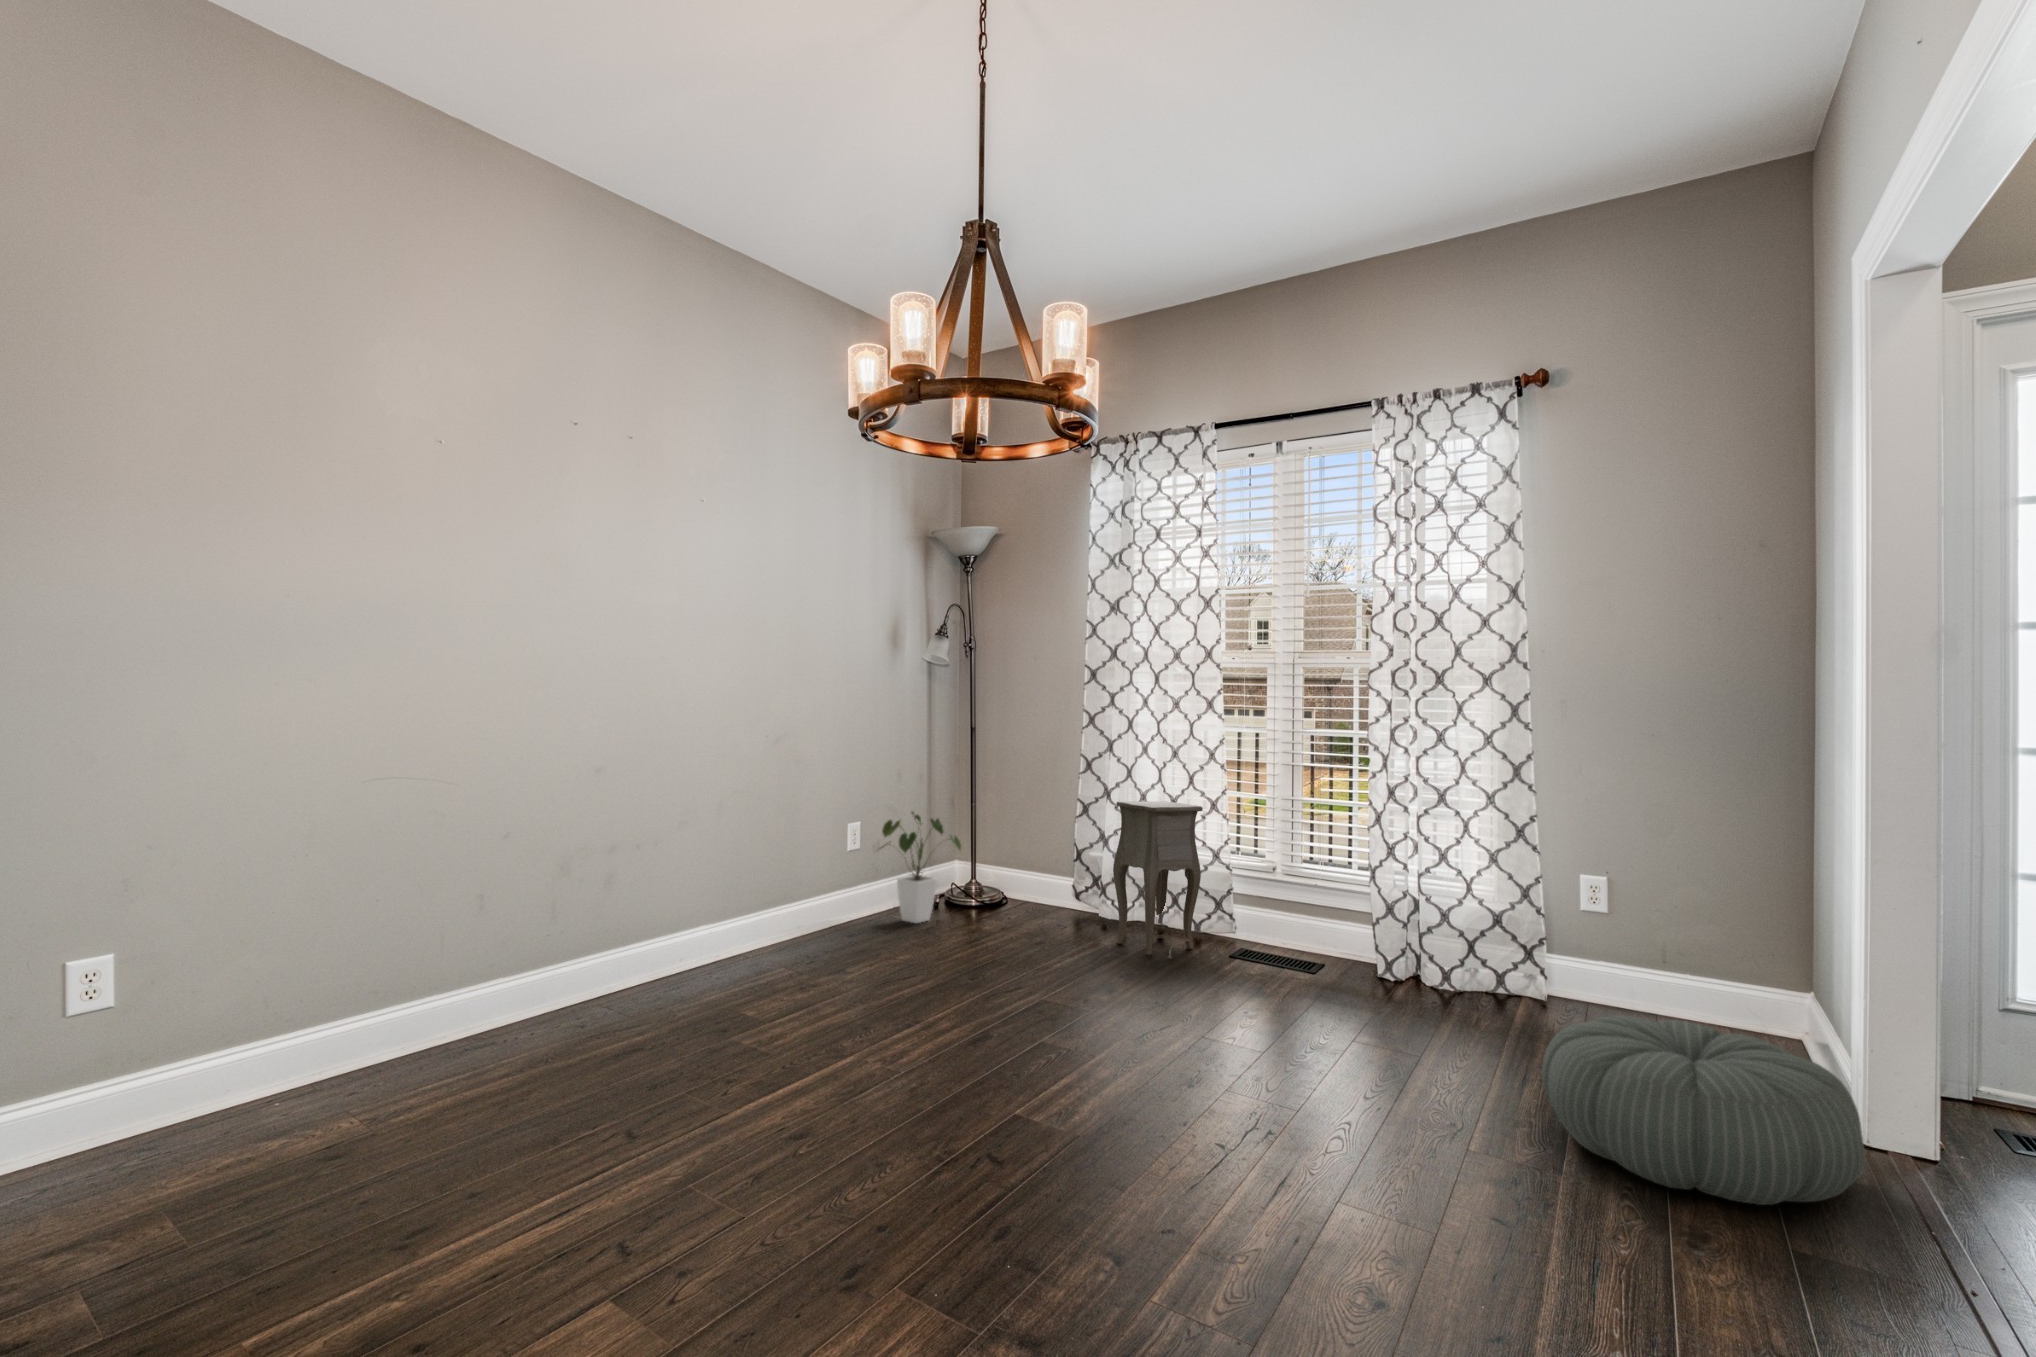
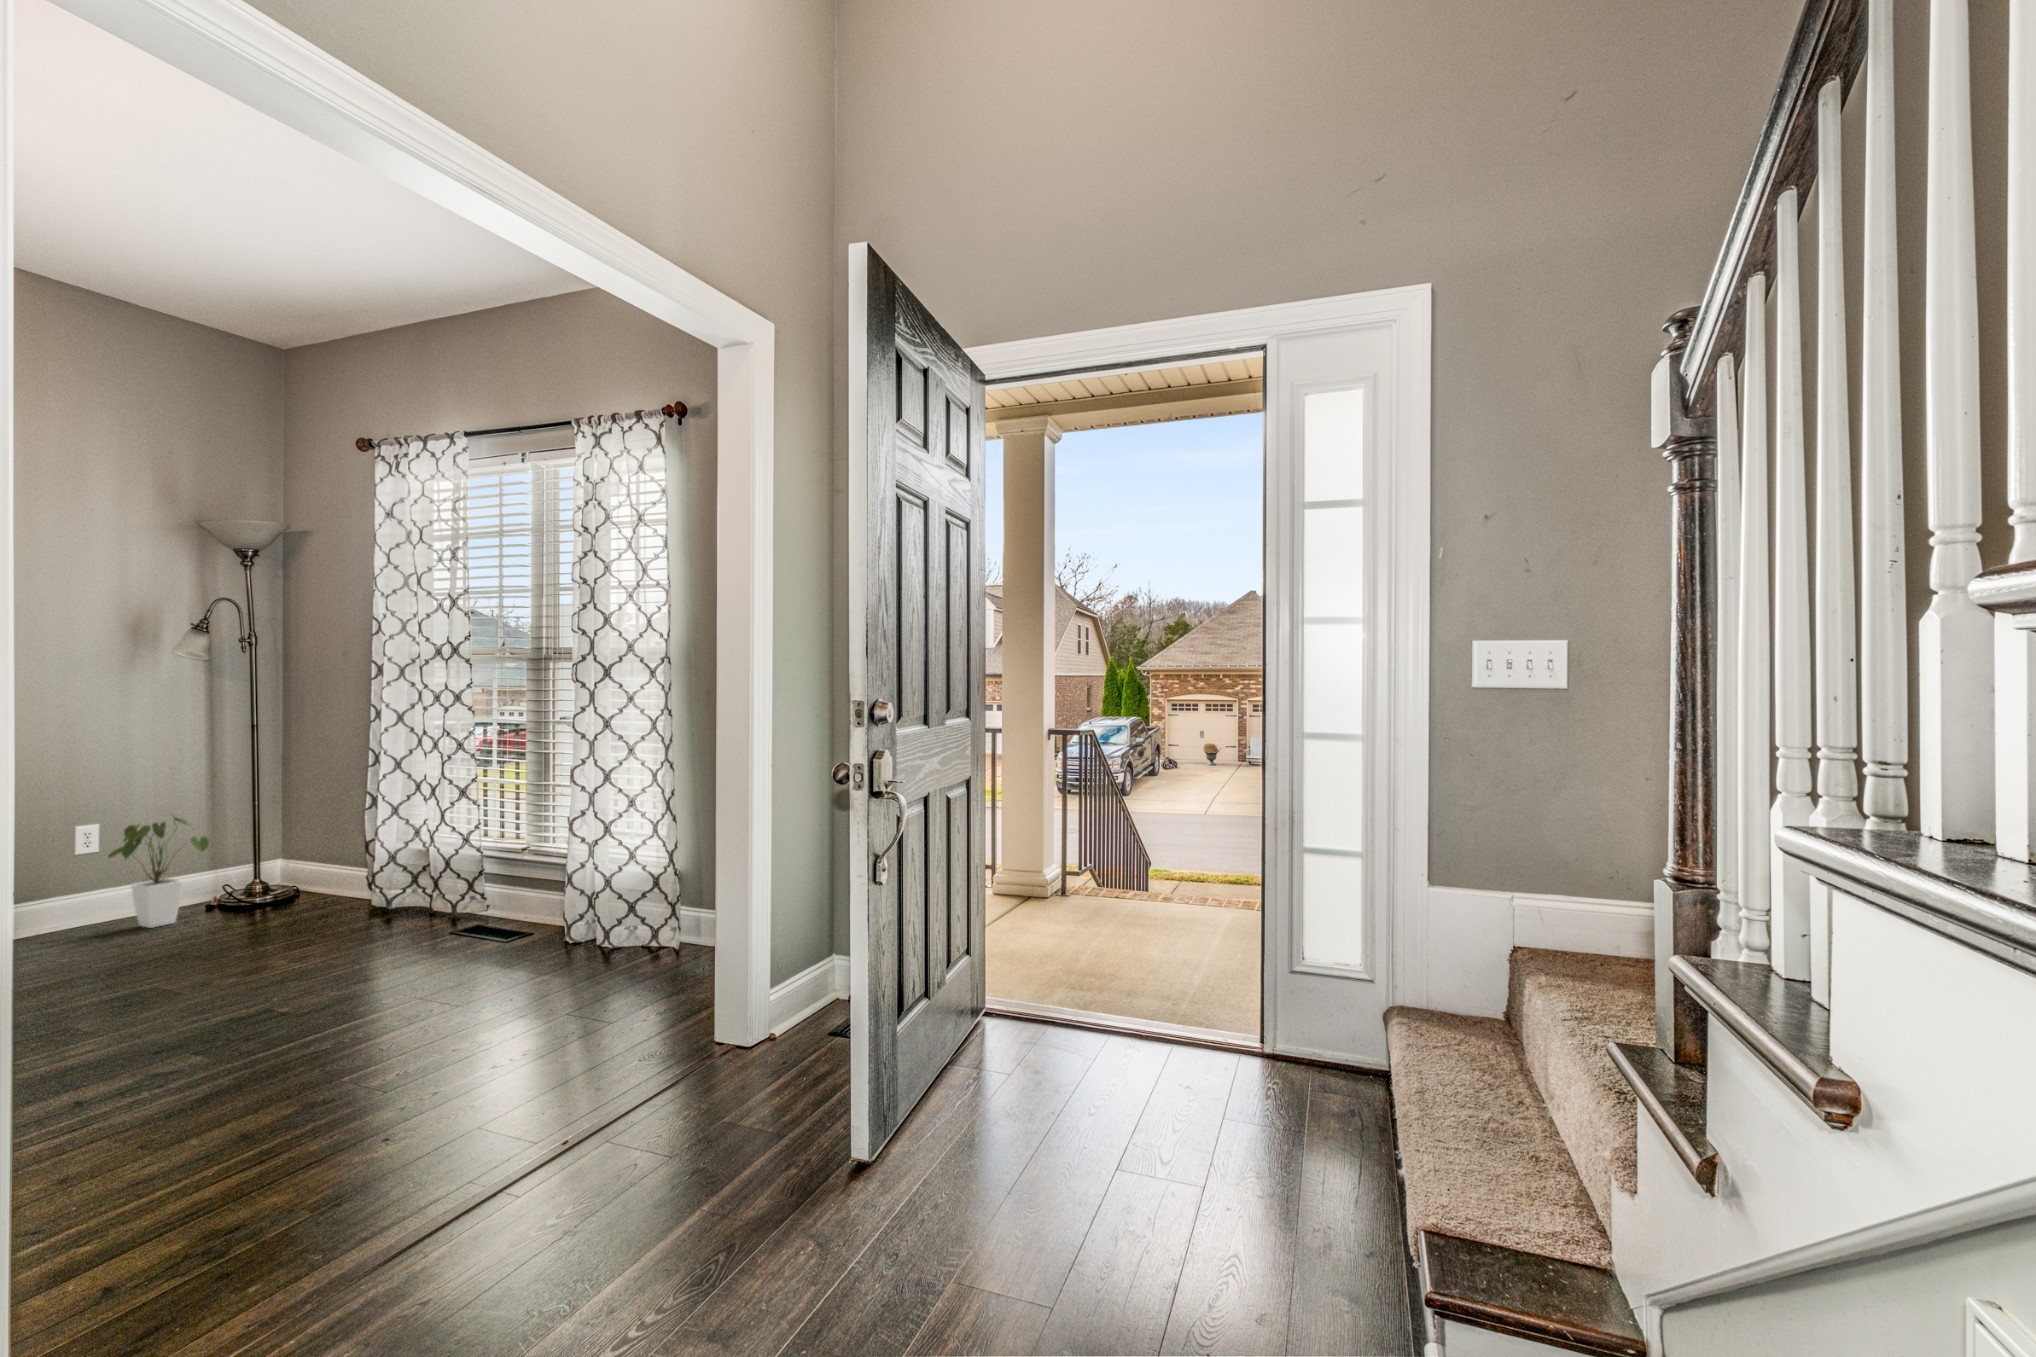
side table: present [1113,801,1203,958] -> none [344,792,431,942]
pouf: present [1542,1016,1864,1205] -> none [348,976,605,1134]

